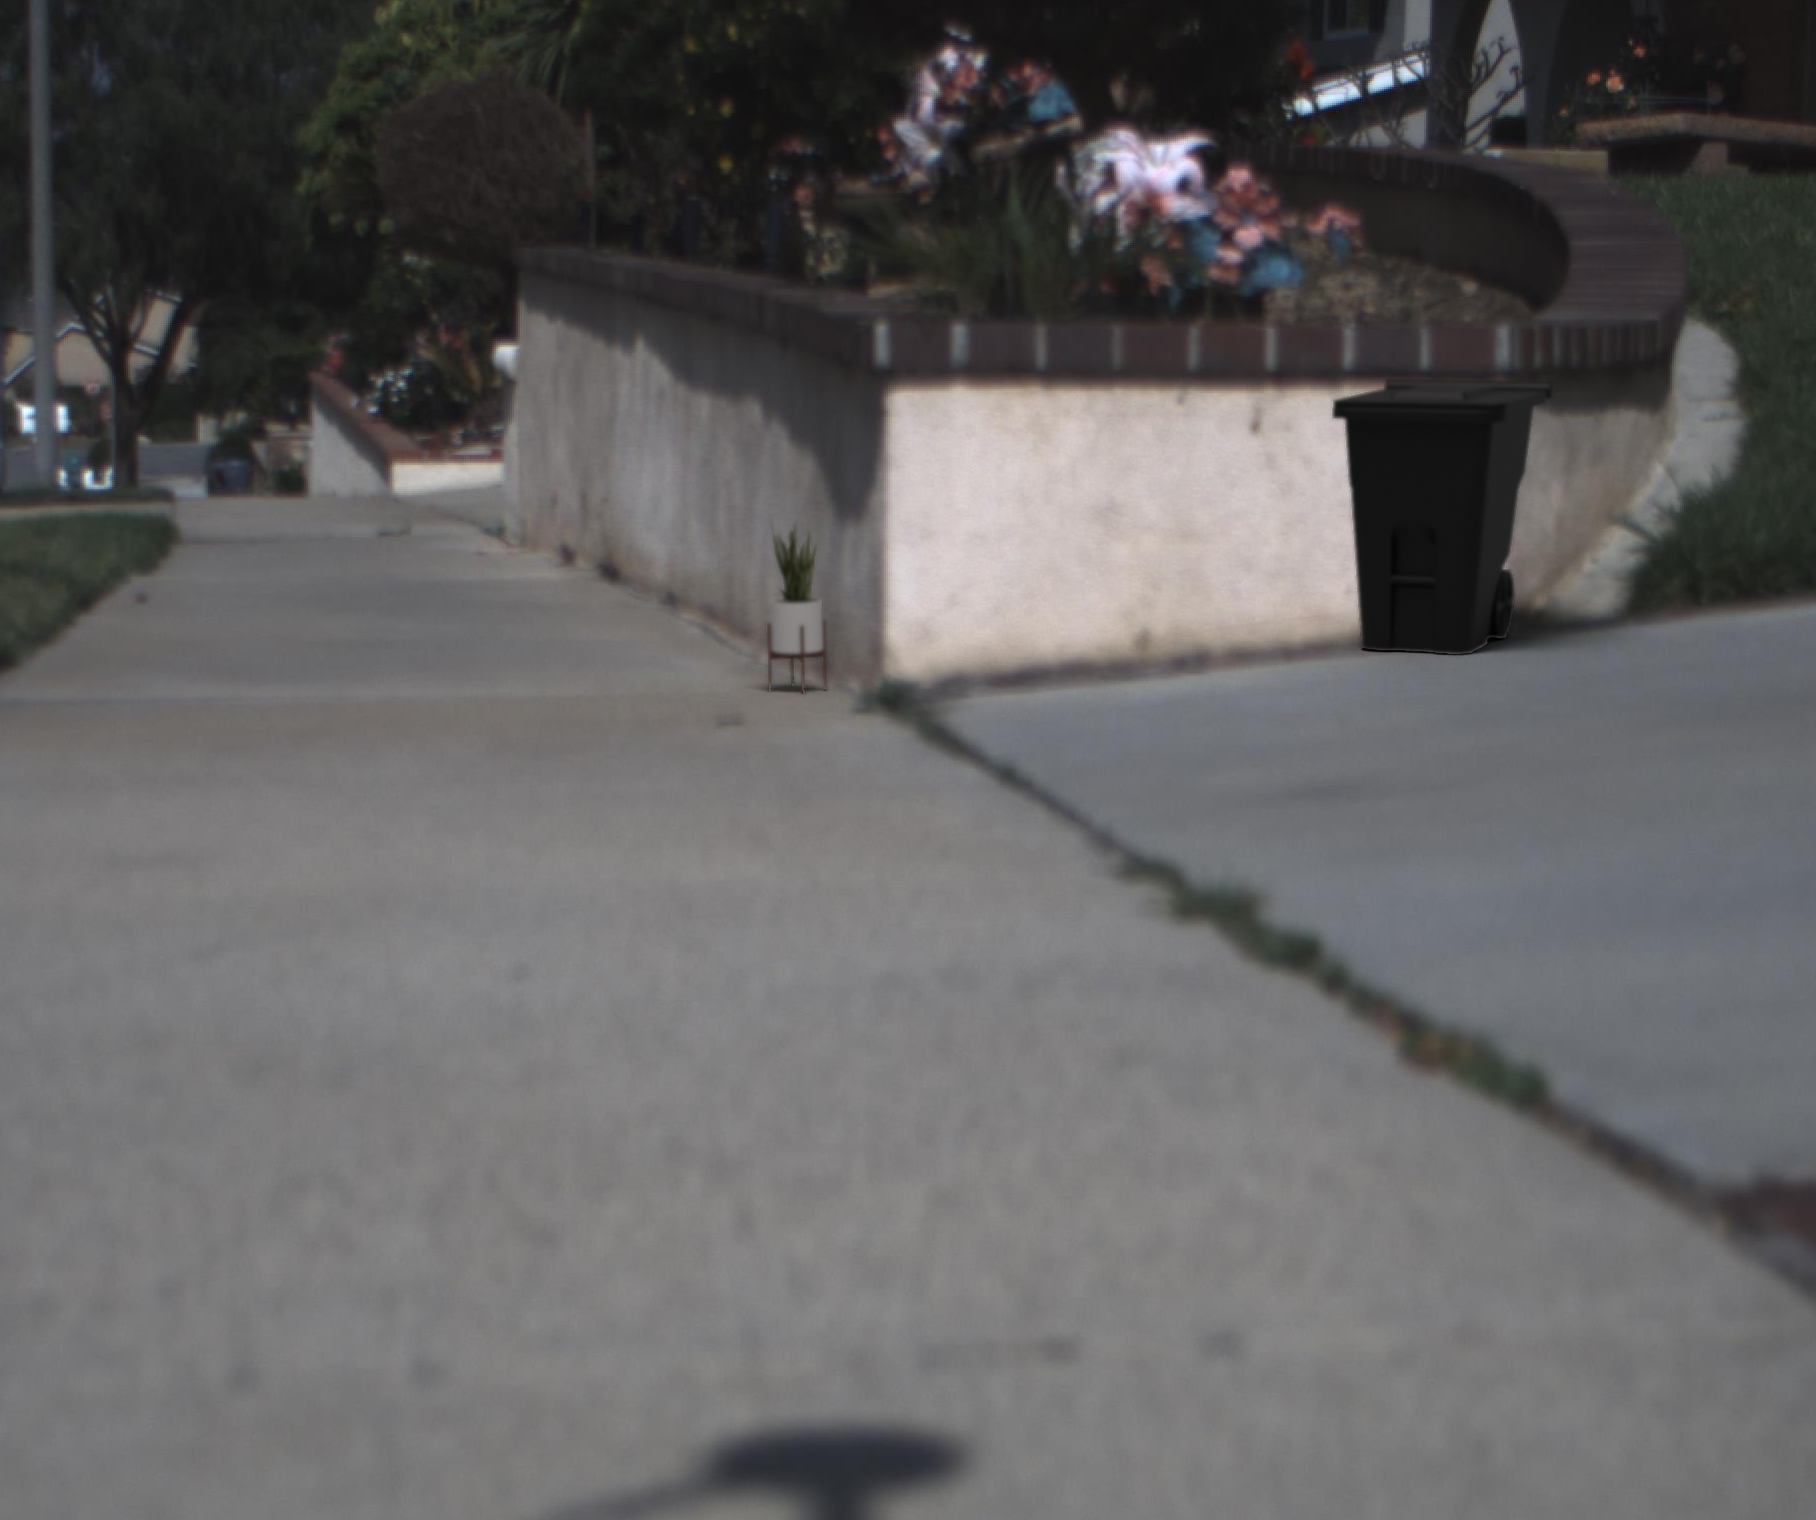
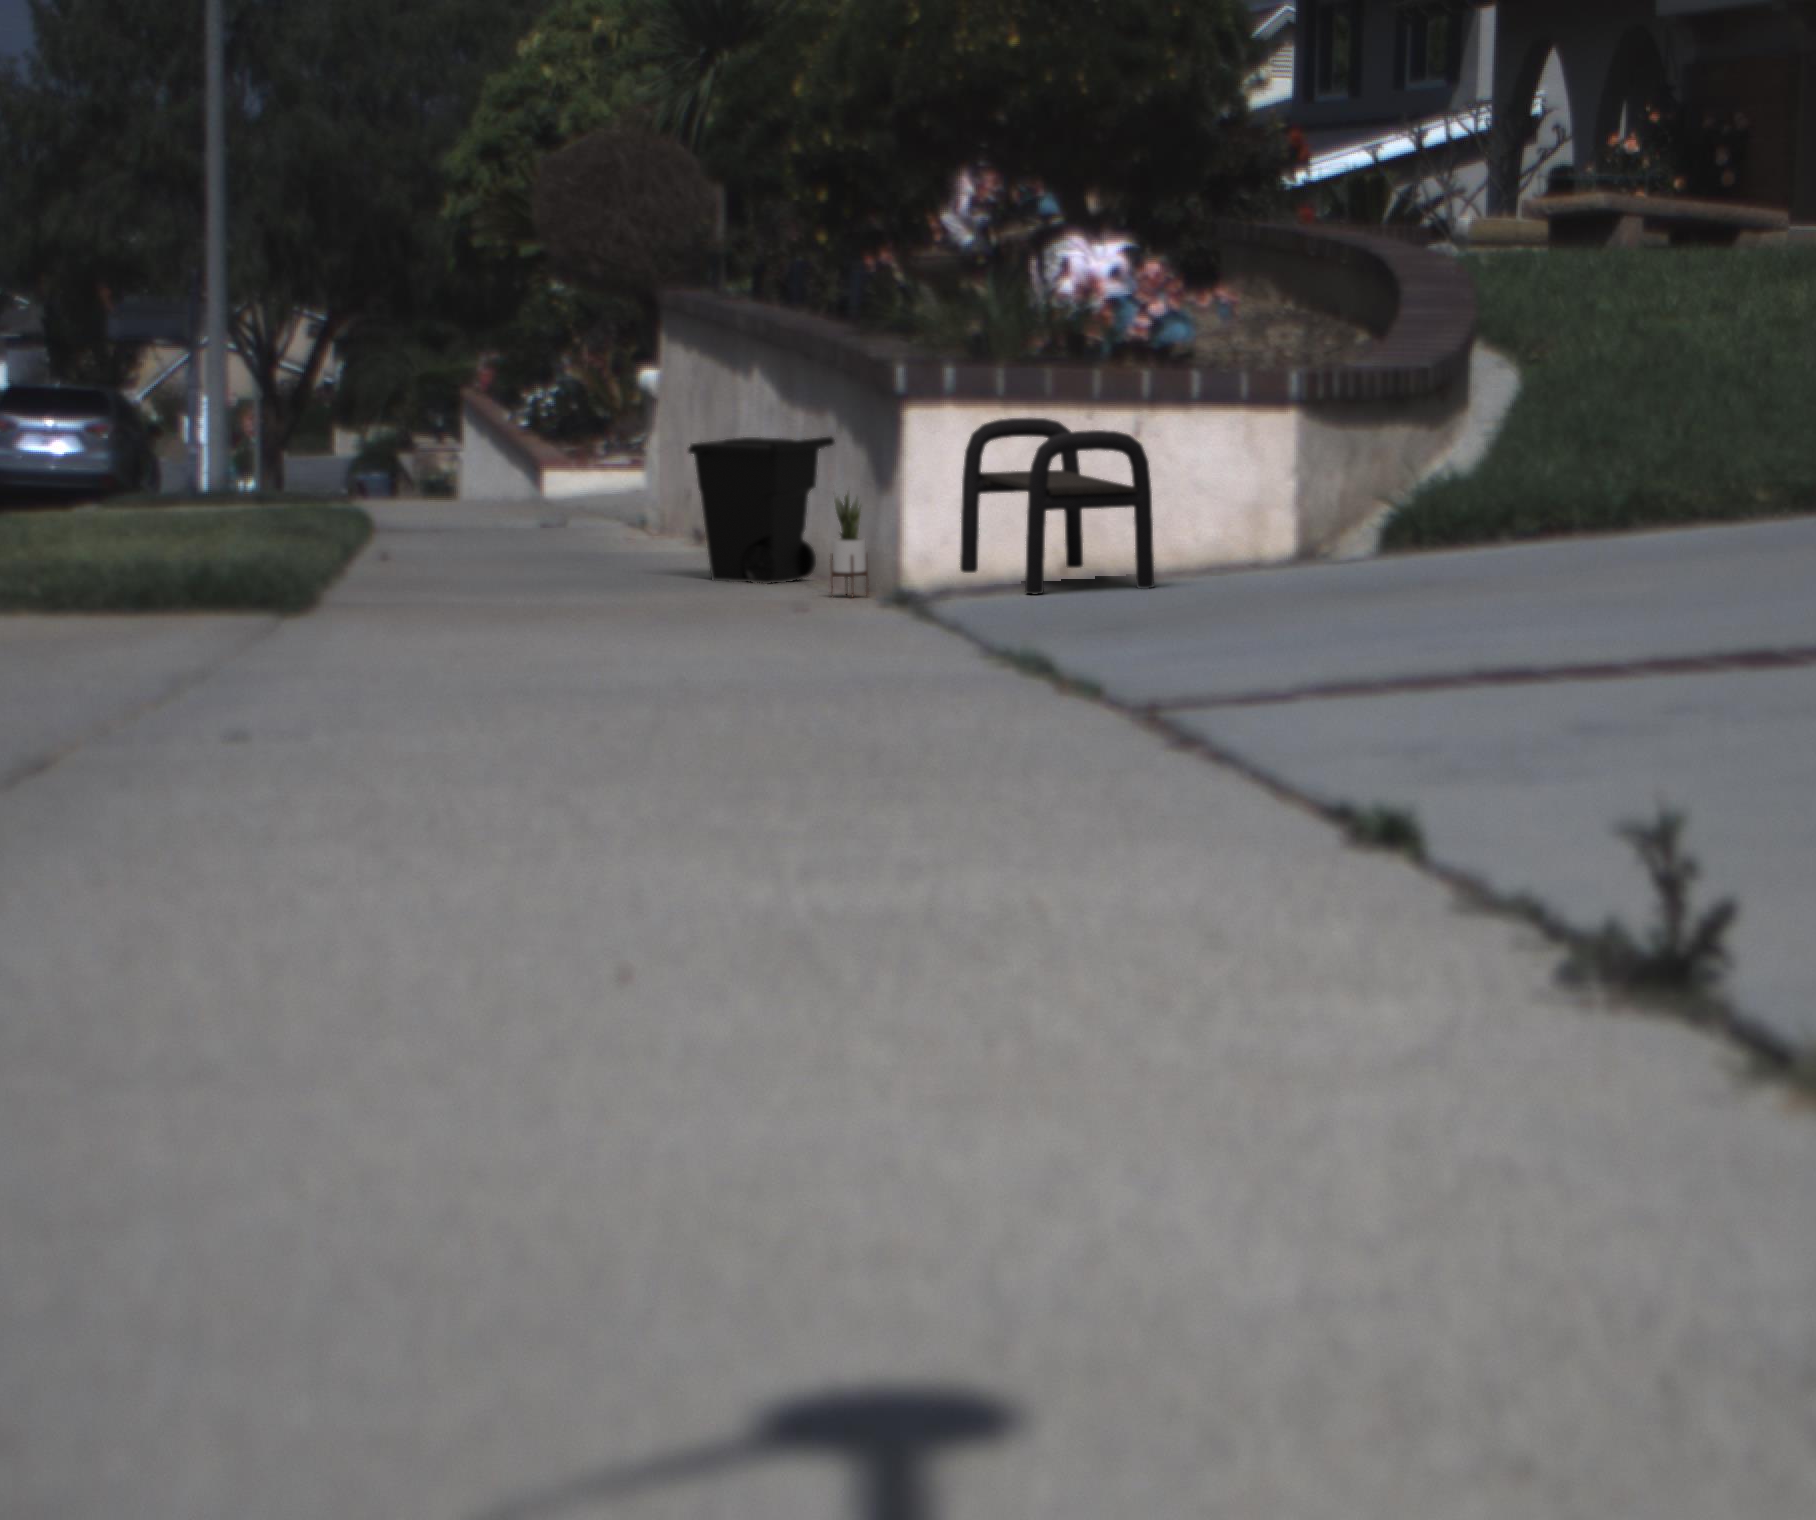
trash can: present [1332,379,1554,655] -> present [688,437,834,584]
bench: none [980,407,1317,706] -> present [960,418,1154,594]

